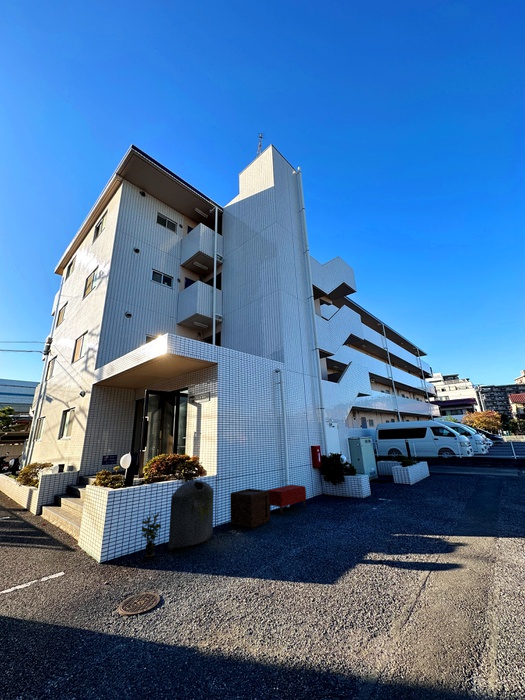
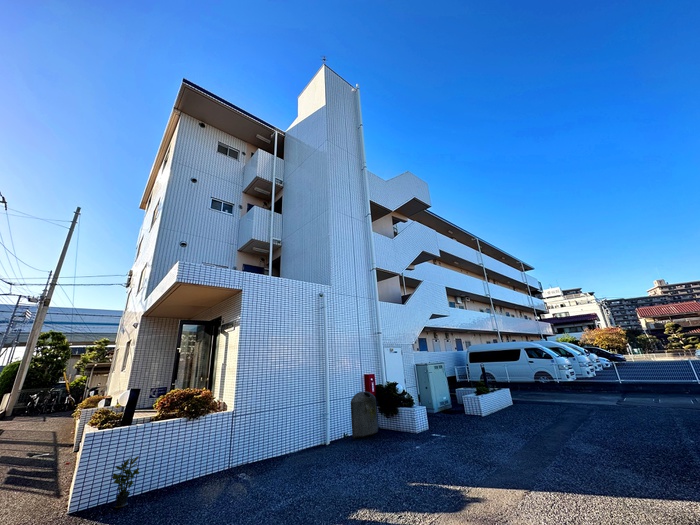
trash can: present [169,480,214,550] -> present [351,392,378,438]
bench: present [268,485,306,514] -> none [298,419,346,454]
wooden crate: present [230,489,270,528] -> none [244,425,289,472]

